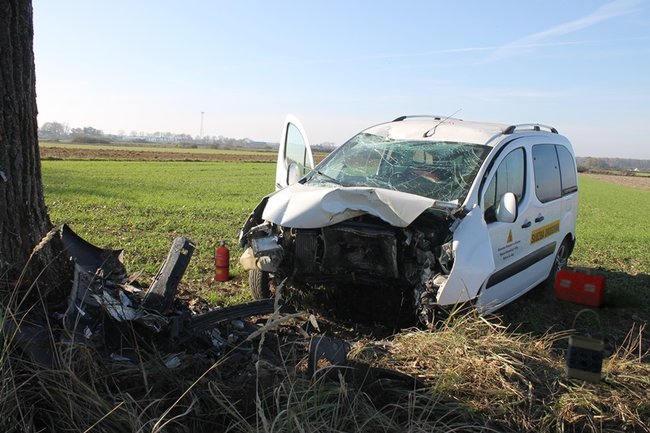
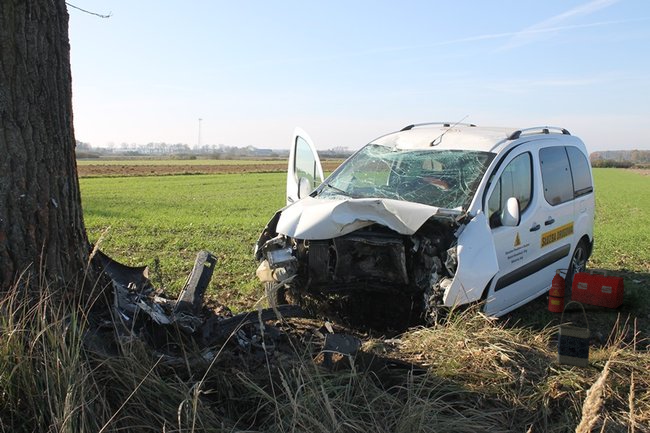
fire extinguisher: present [214,240,232,281] -> present [546,269,568,312]

